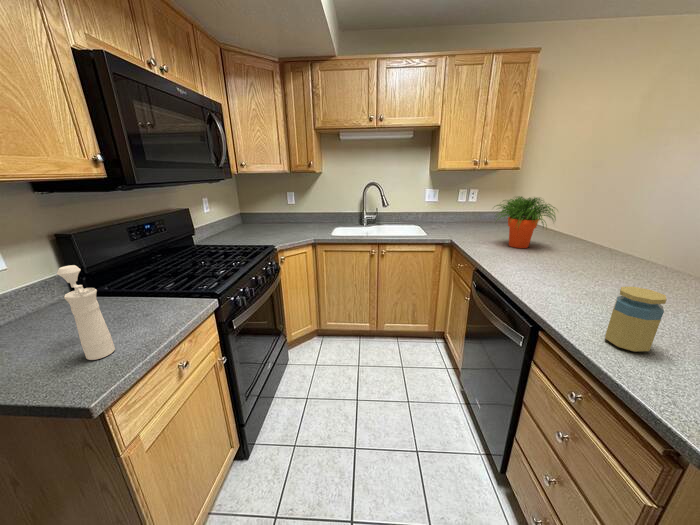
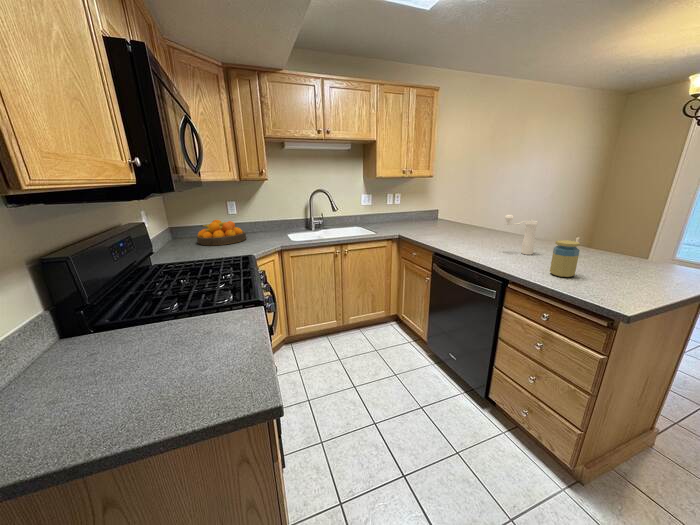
potted plant: present [496,196,556,248] -> none [429,195,476,235]
fruit bowl: none [251,209,295,233] -> present [197,220,246,245]
pepper mill: present [57,265,115,360] -> present [505,215,538,255]

